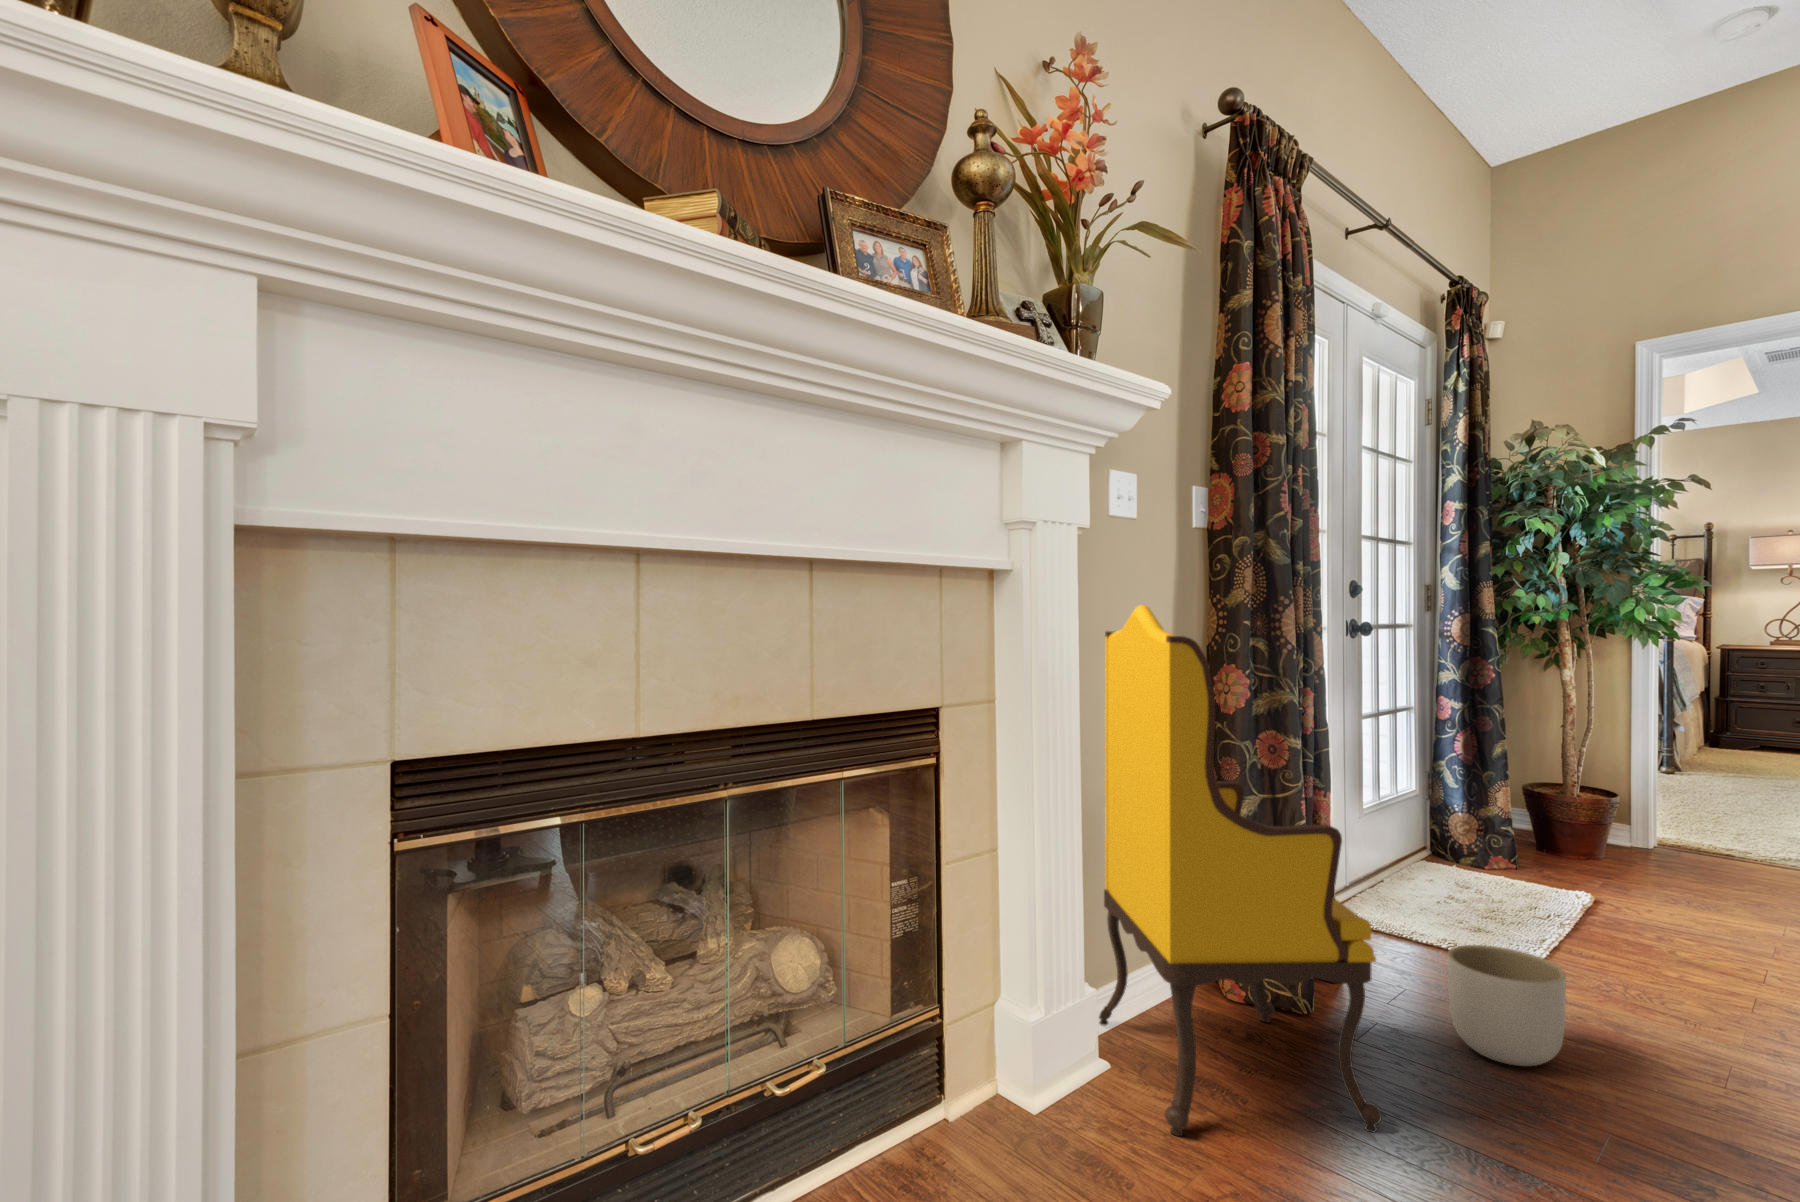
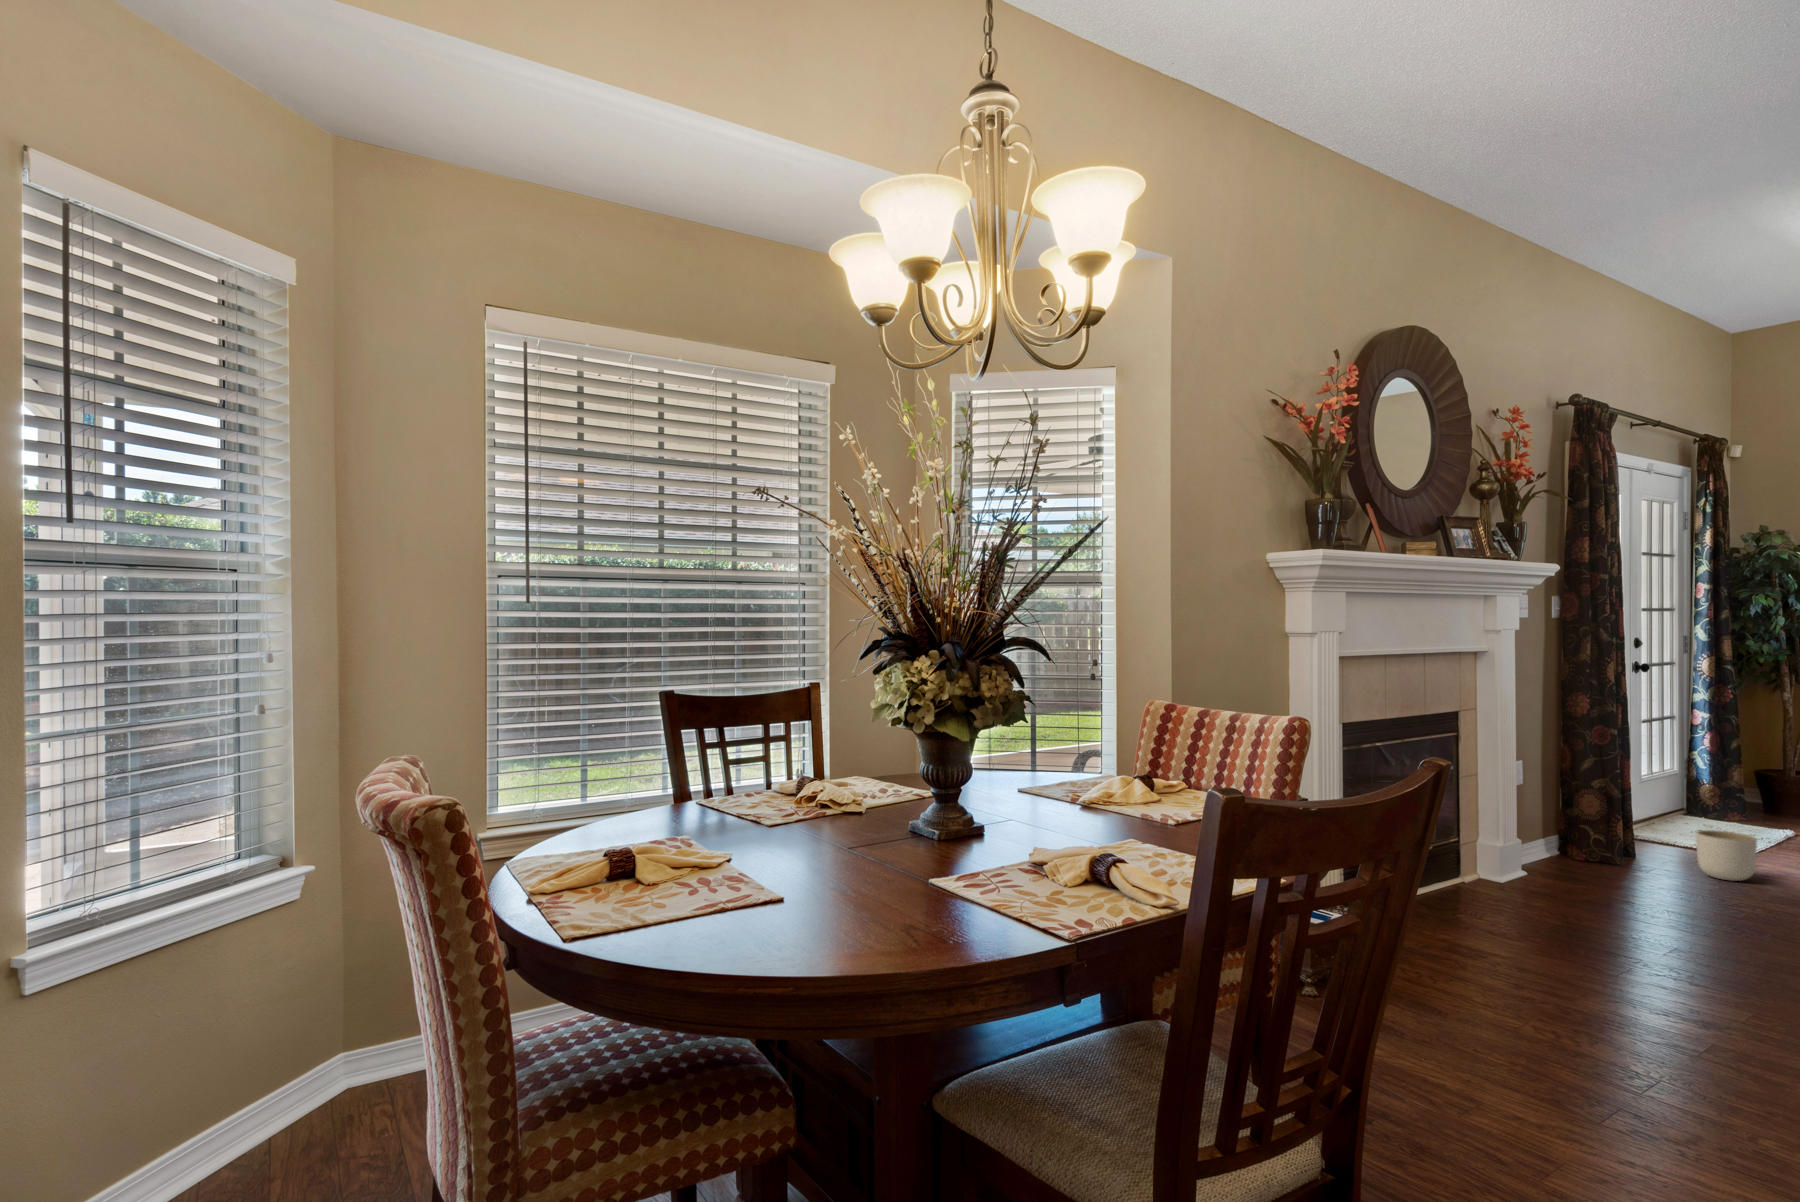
armchair: present [1099,605,1382,1136] -> none [1510,665,1665,892]

